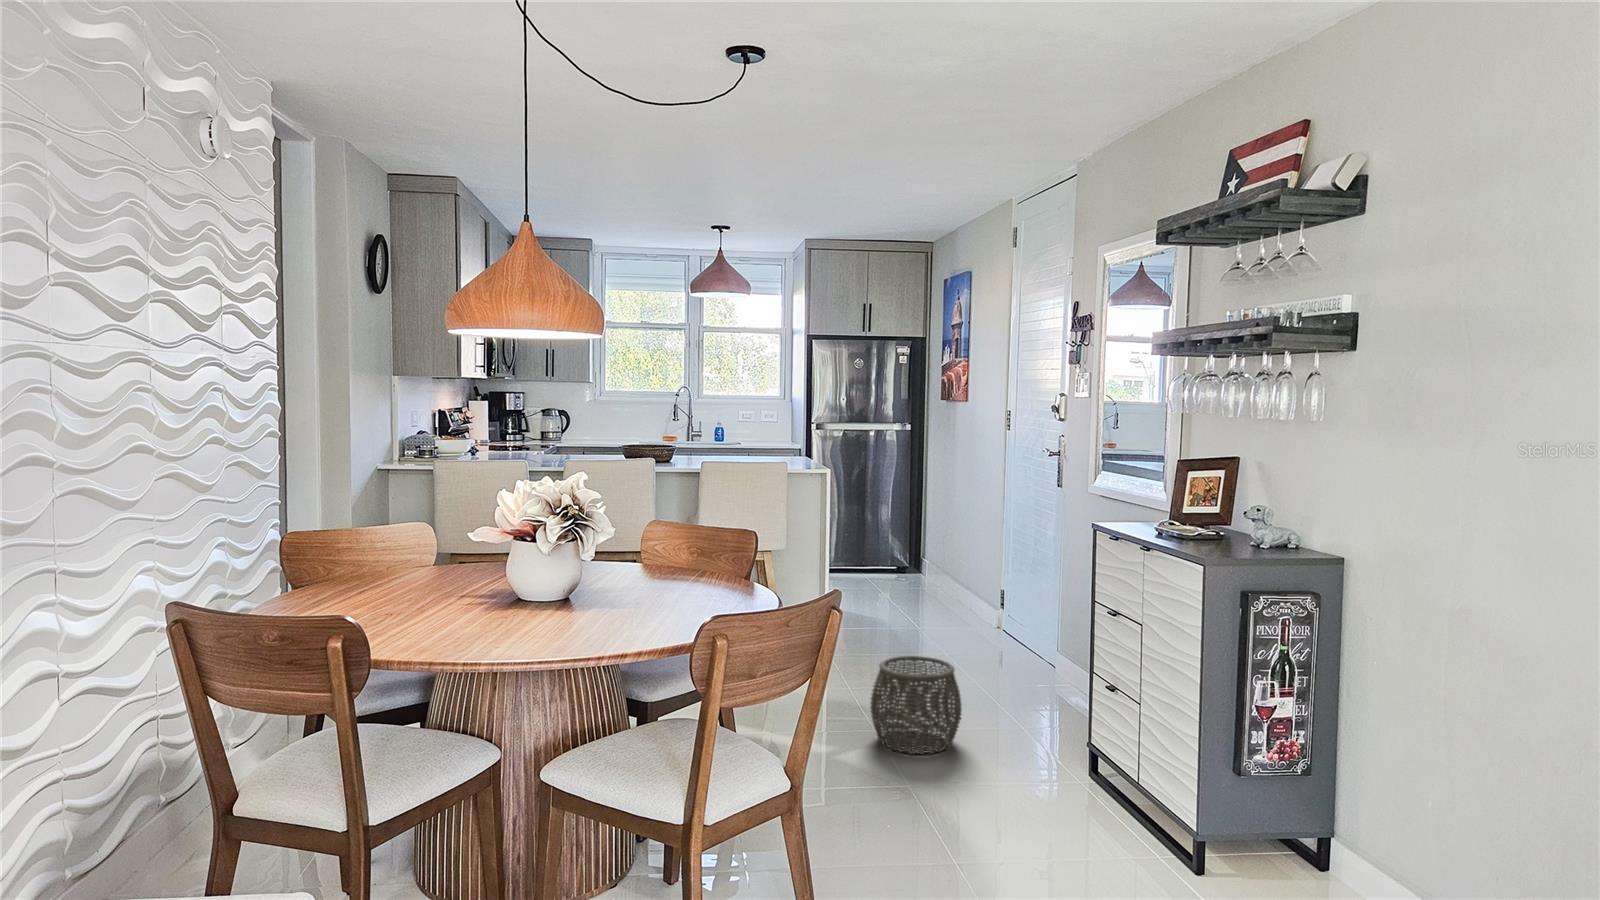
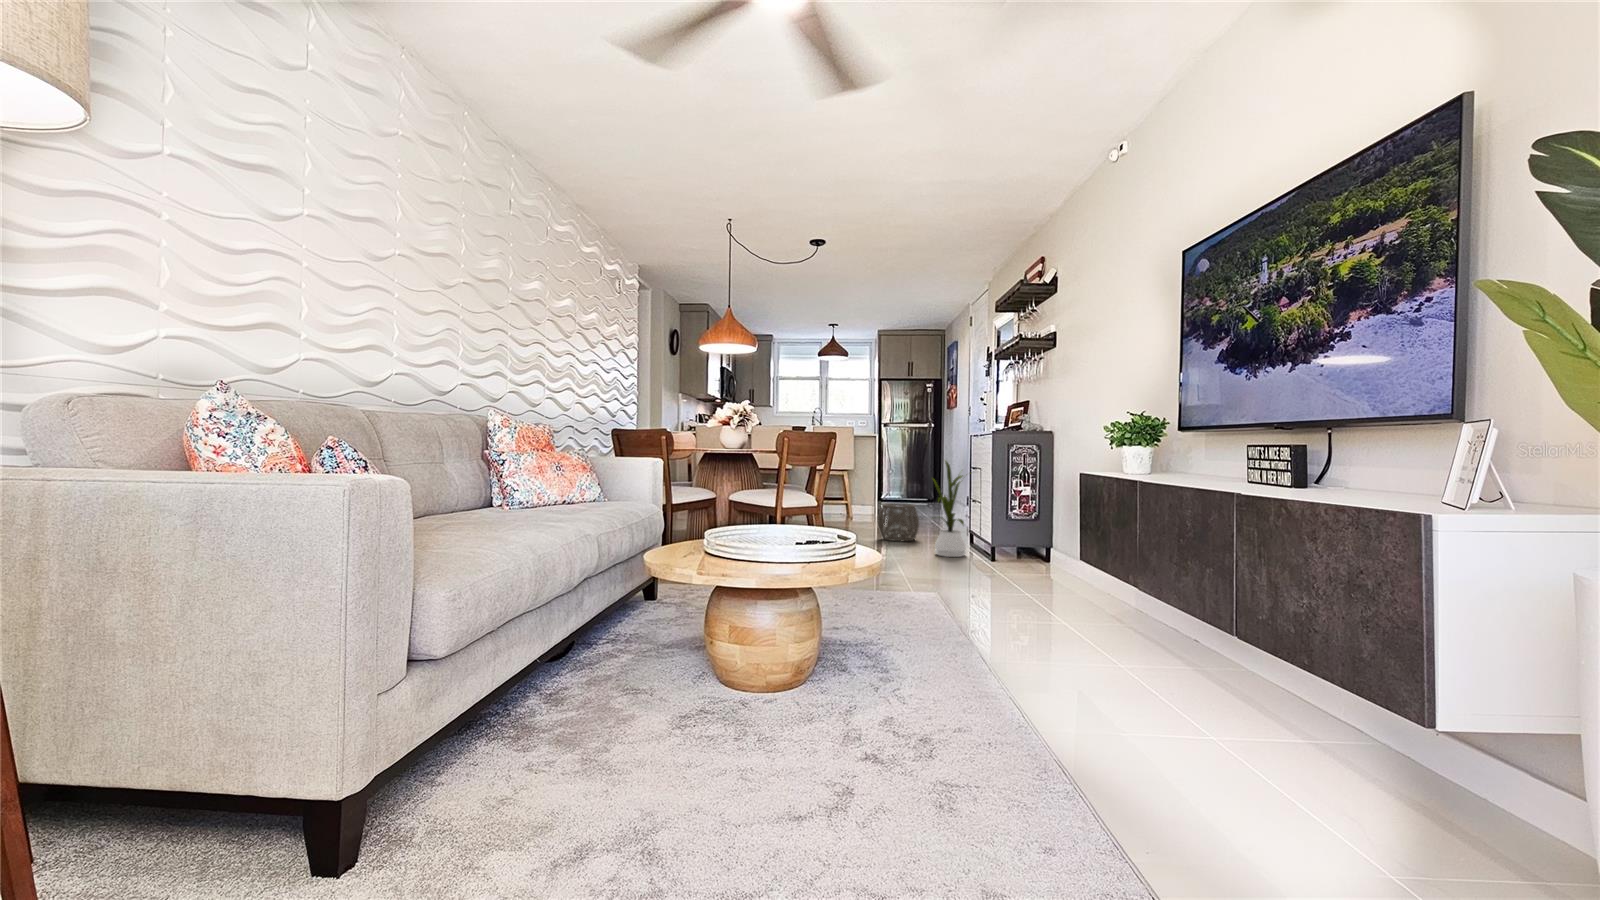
house plant: none [1021,587,1139,841] -> present [933,461,966,557]

